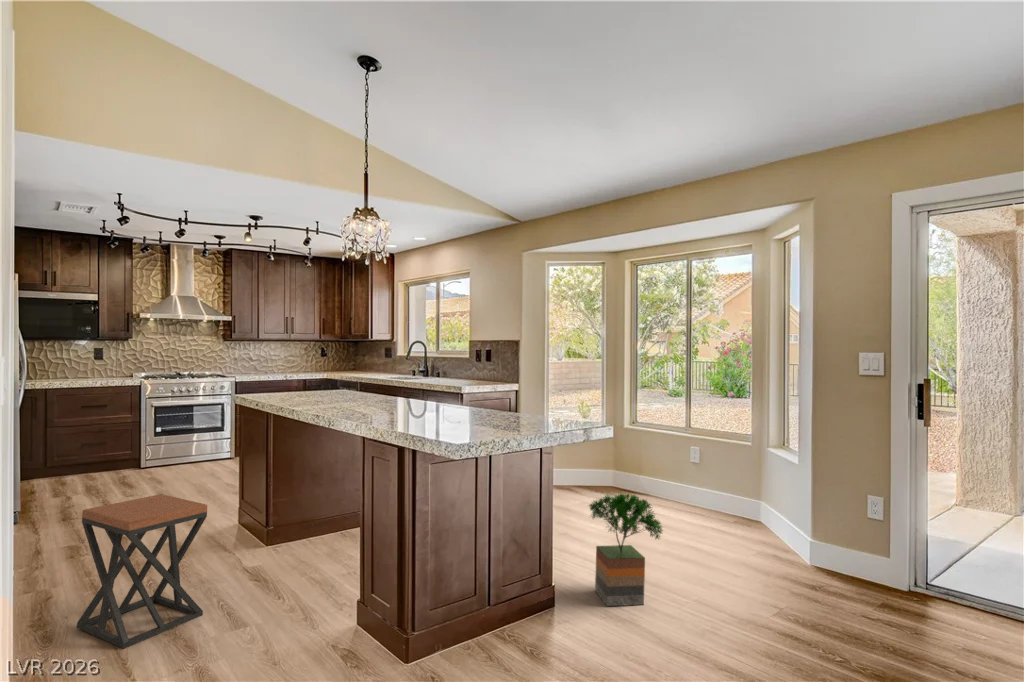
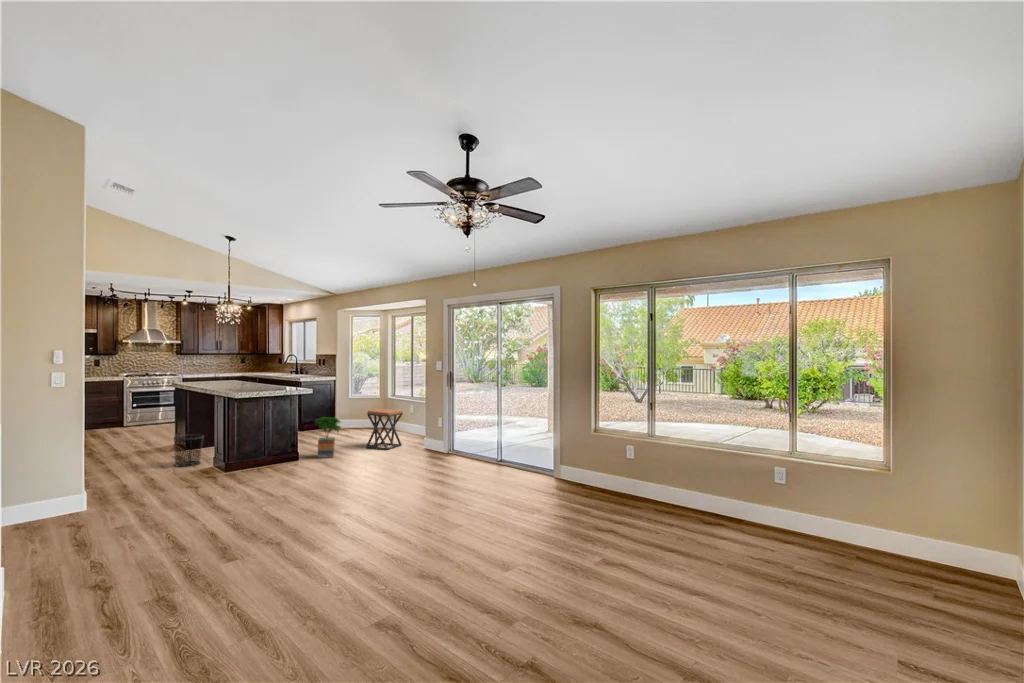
stool: present [77,494,207,649] -> present [366,409,403,450]
waste bin: none [257,534,329,629] -> present [174,435,203,467]

